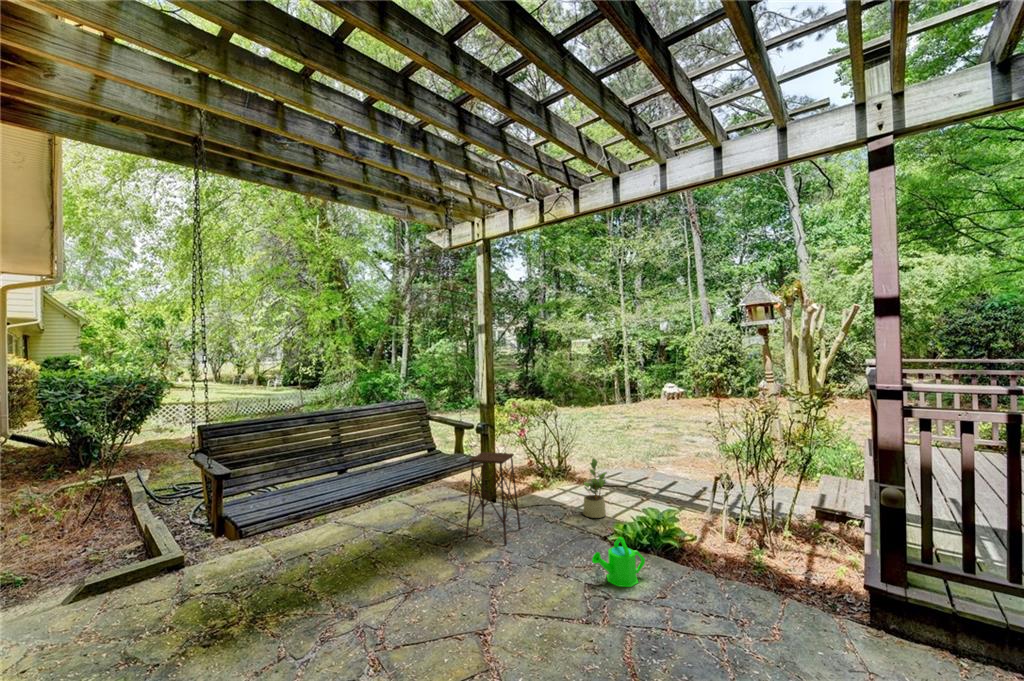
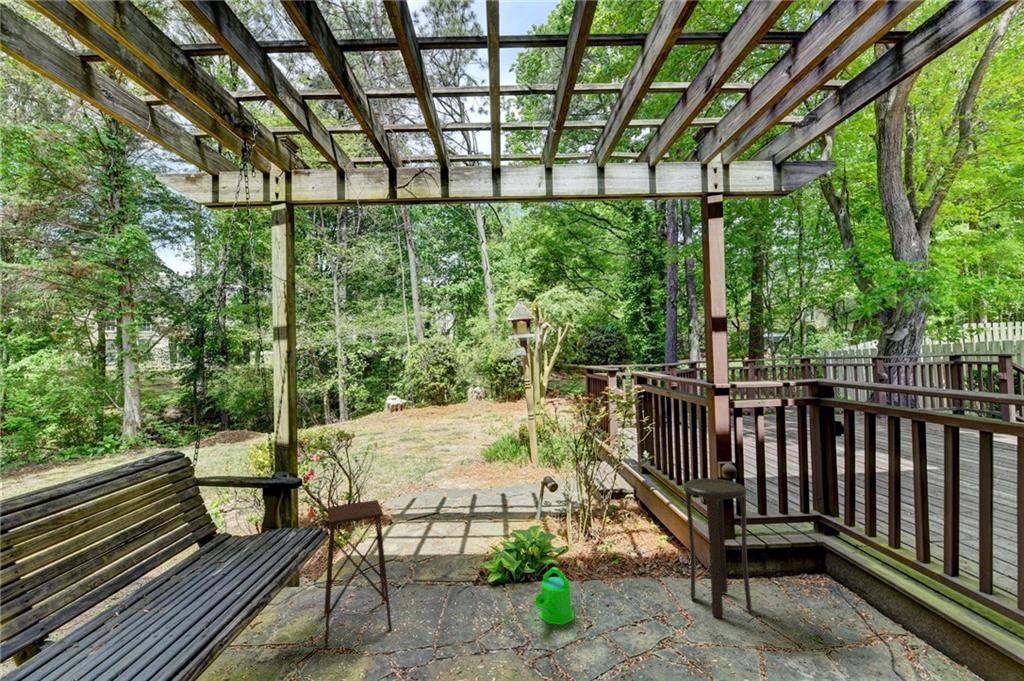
potted plant: present [583,458,607,518] -> none [427,486,459,558]
stool: none [756,490,834,656] -> present [684,478,752,618]

